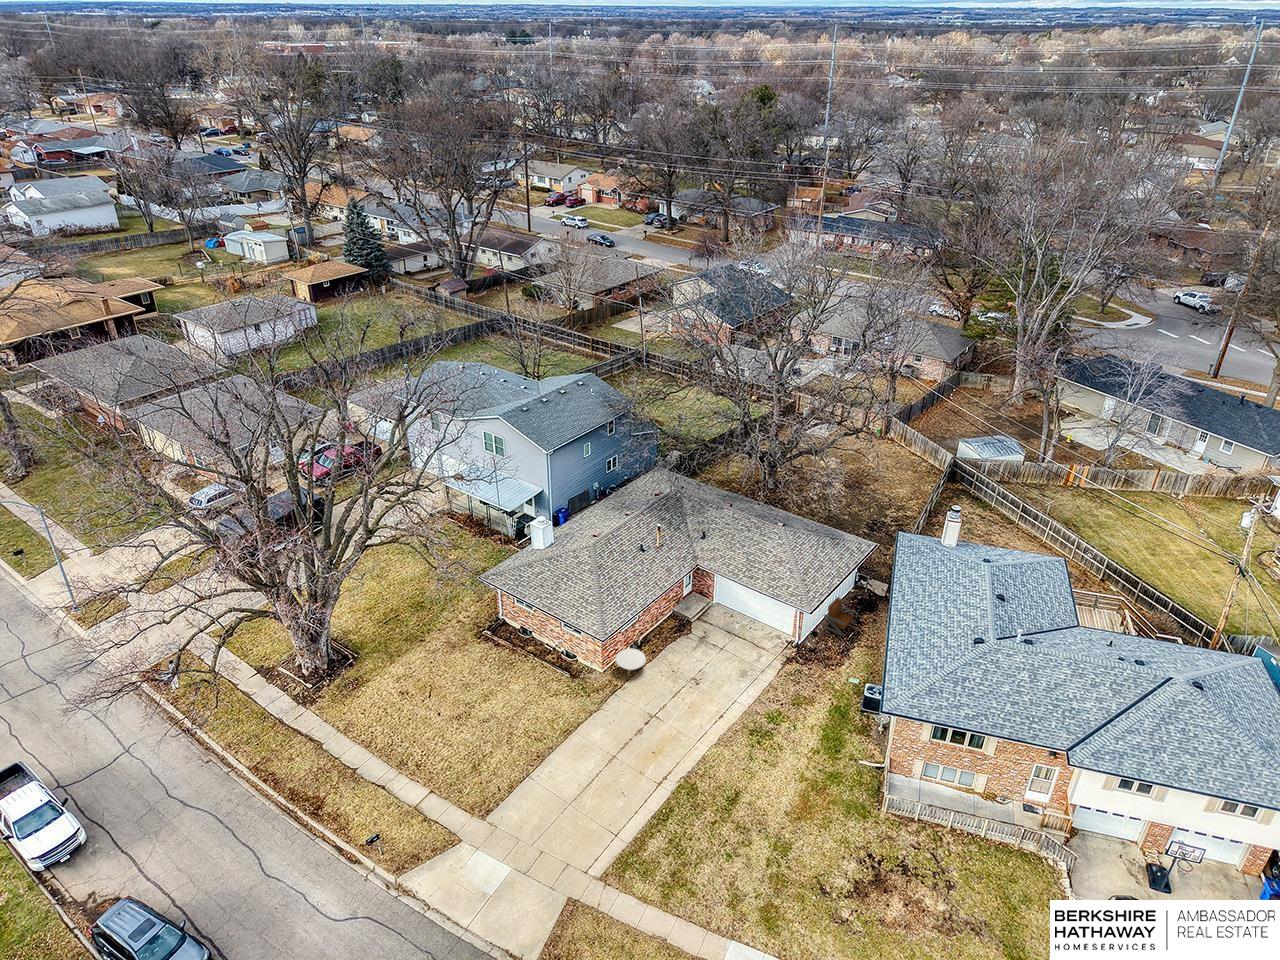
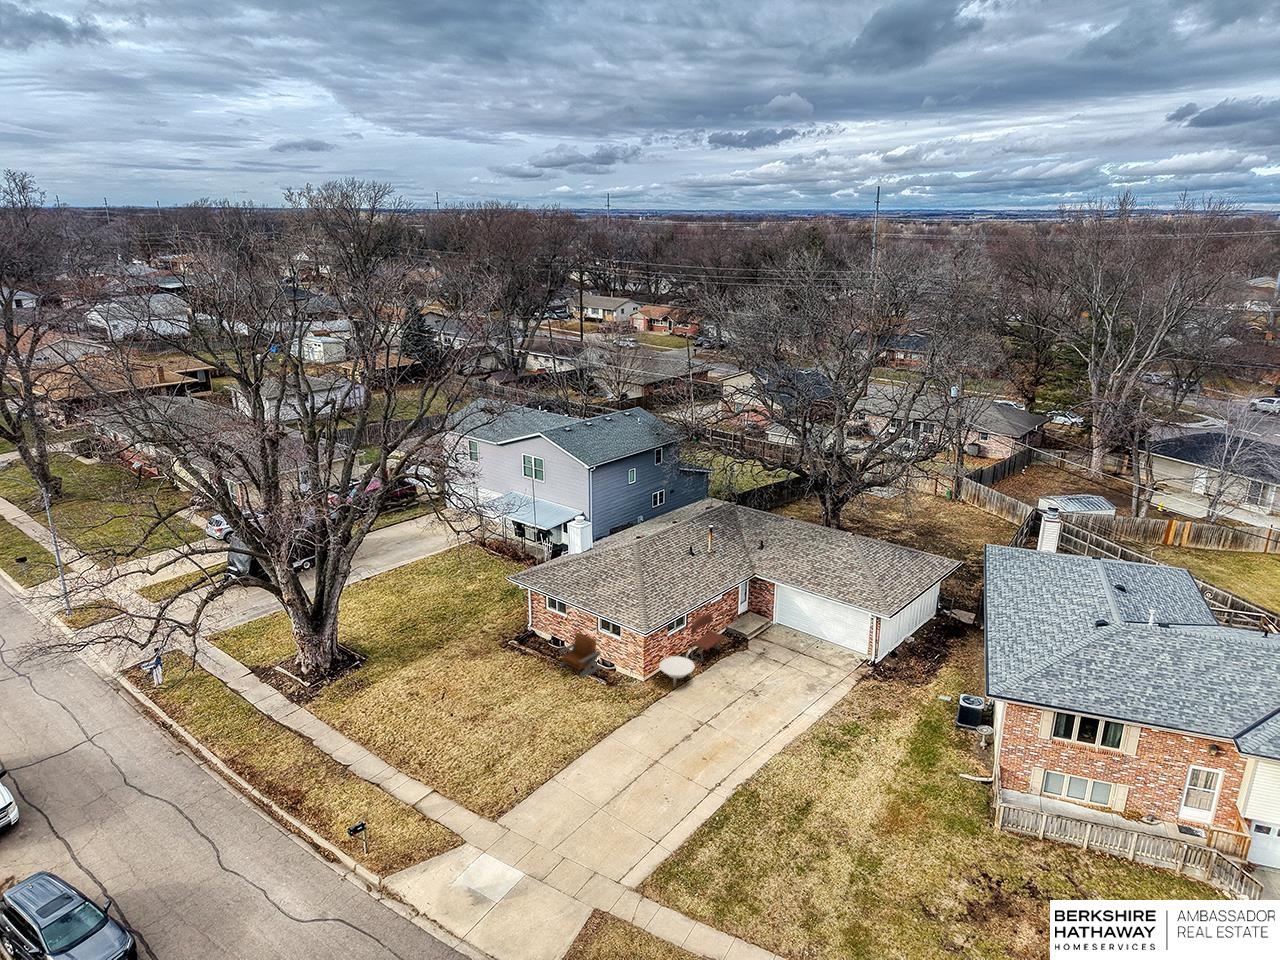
lounge chair: present [823,597,856,635] -> present [560,633,601,678]
bench: none [642,606,672,650] -> present [691,613,725,661]

